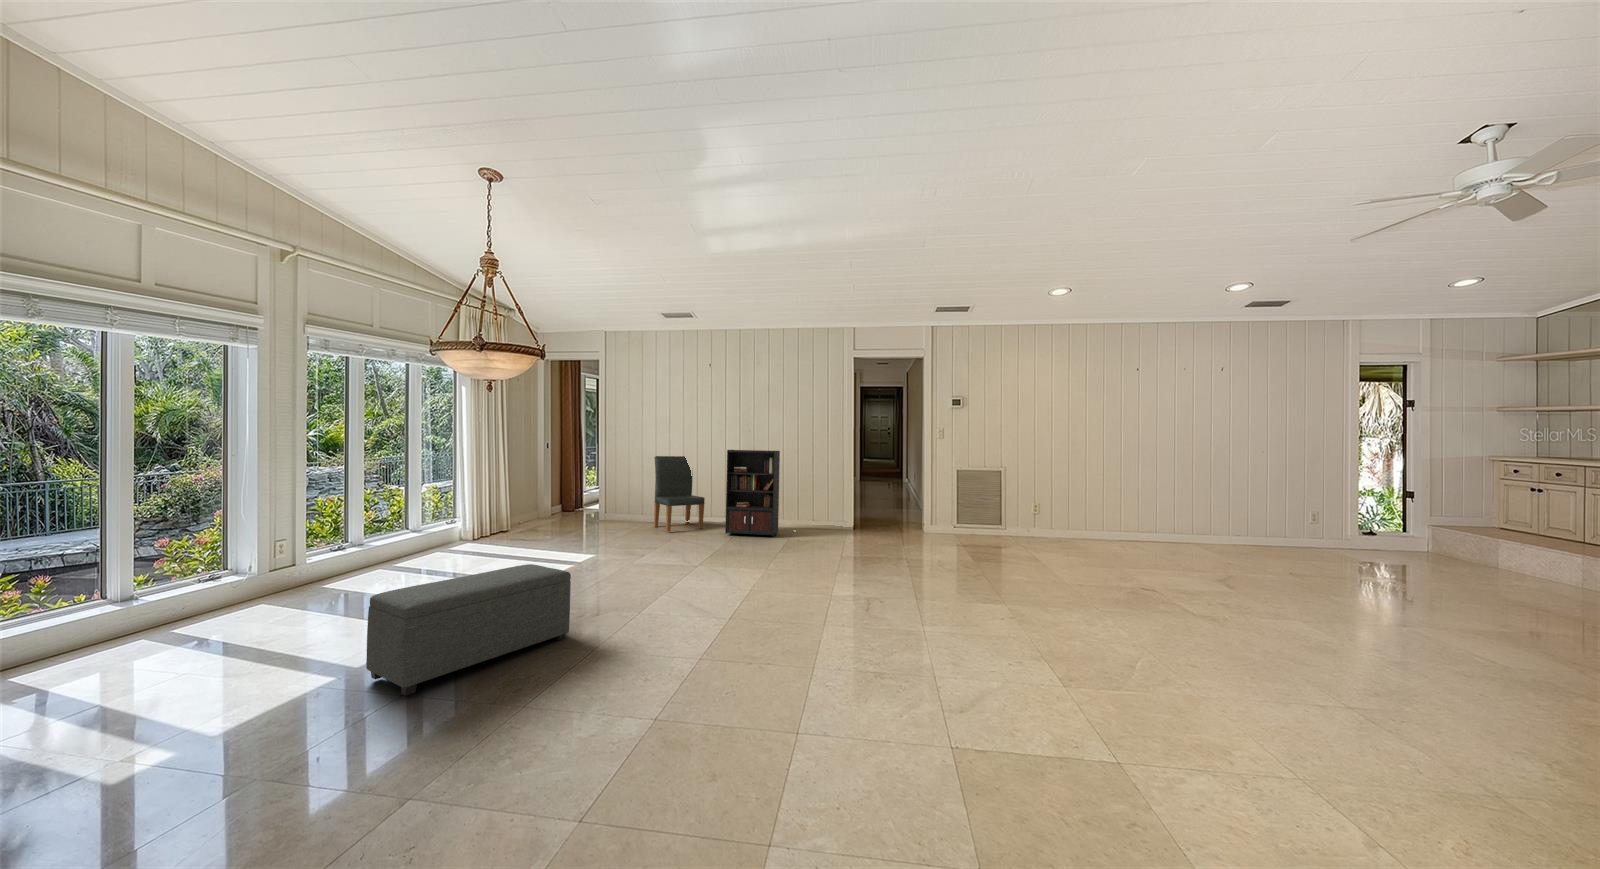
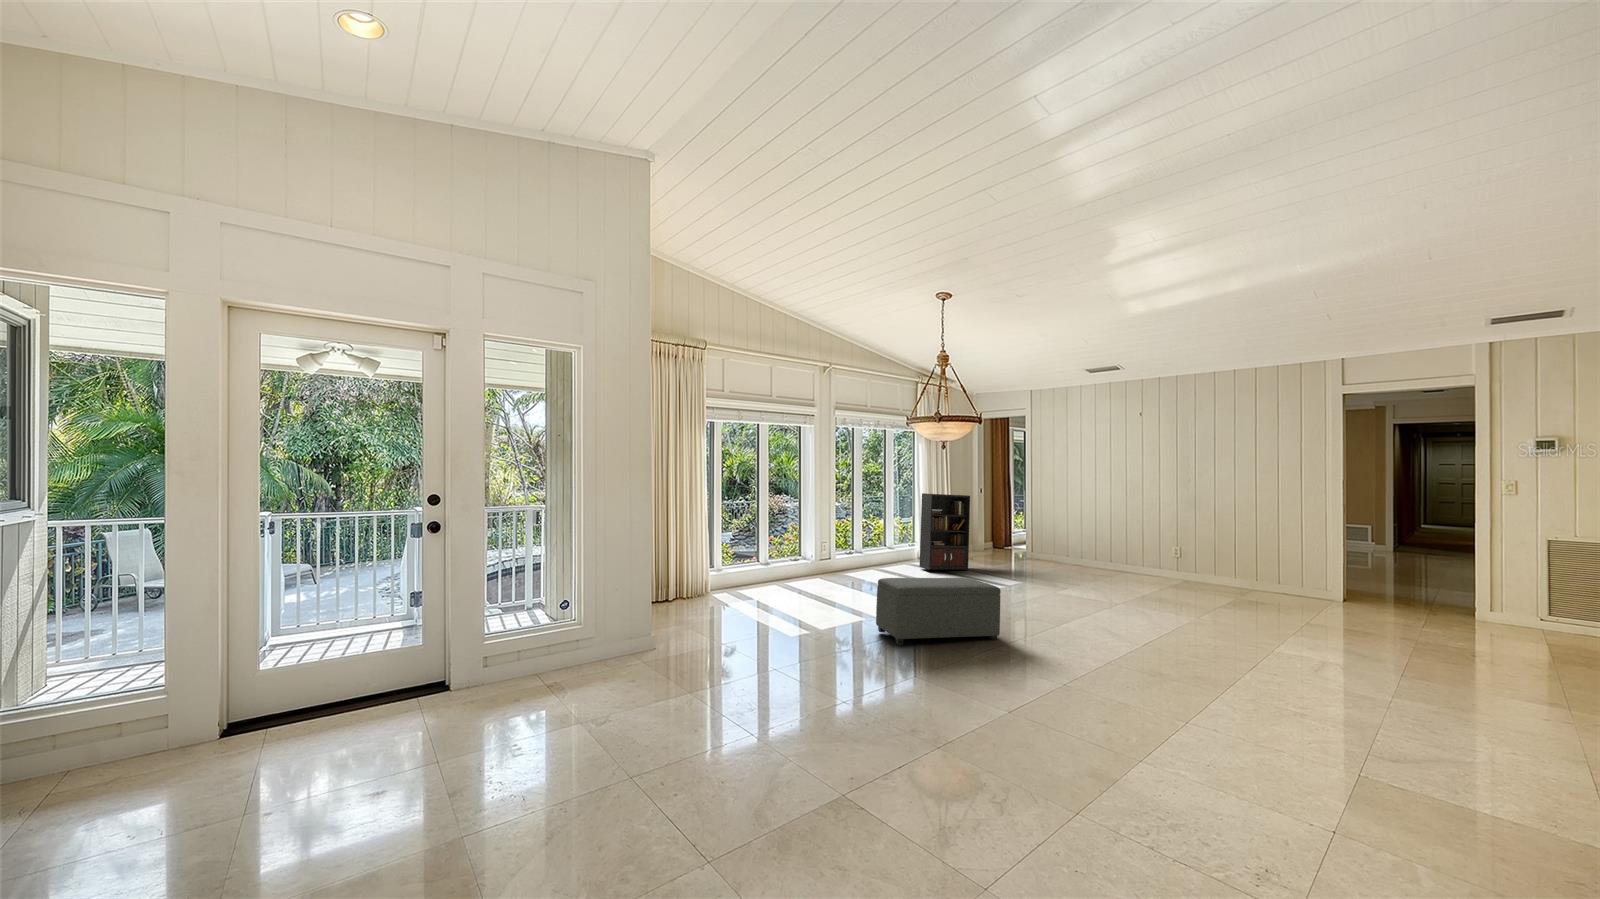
bookcase: present [725,450,780,536] -> present [920,493,970,570]
dining chair: present [654,456,705,532] -> none [1080,504,1137,582]

